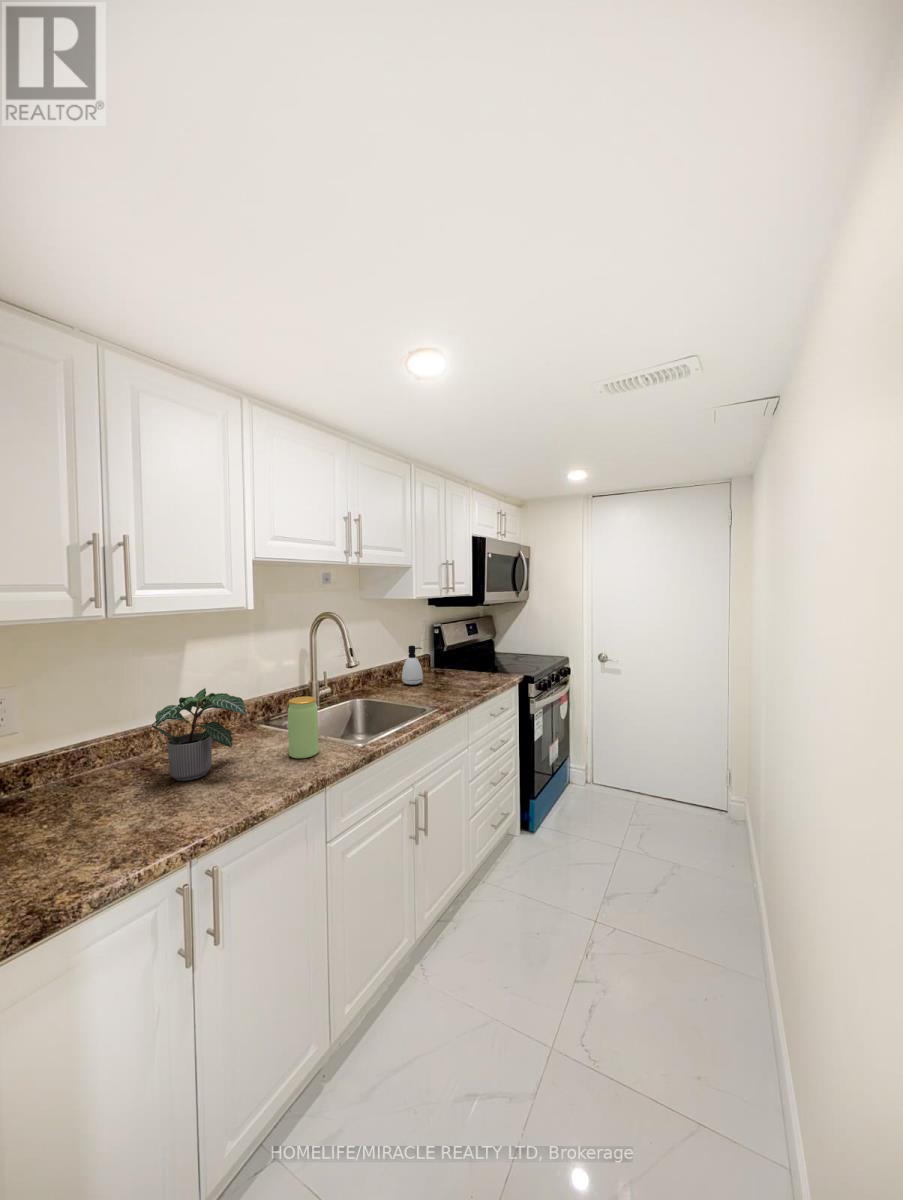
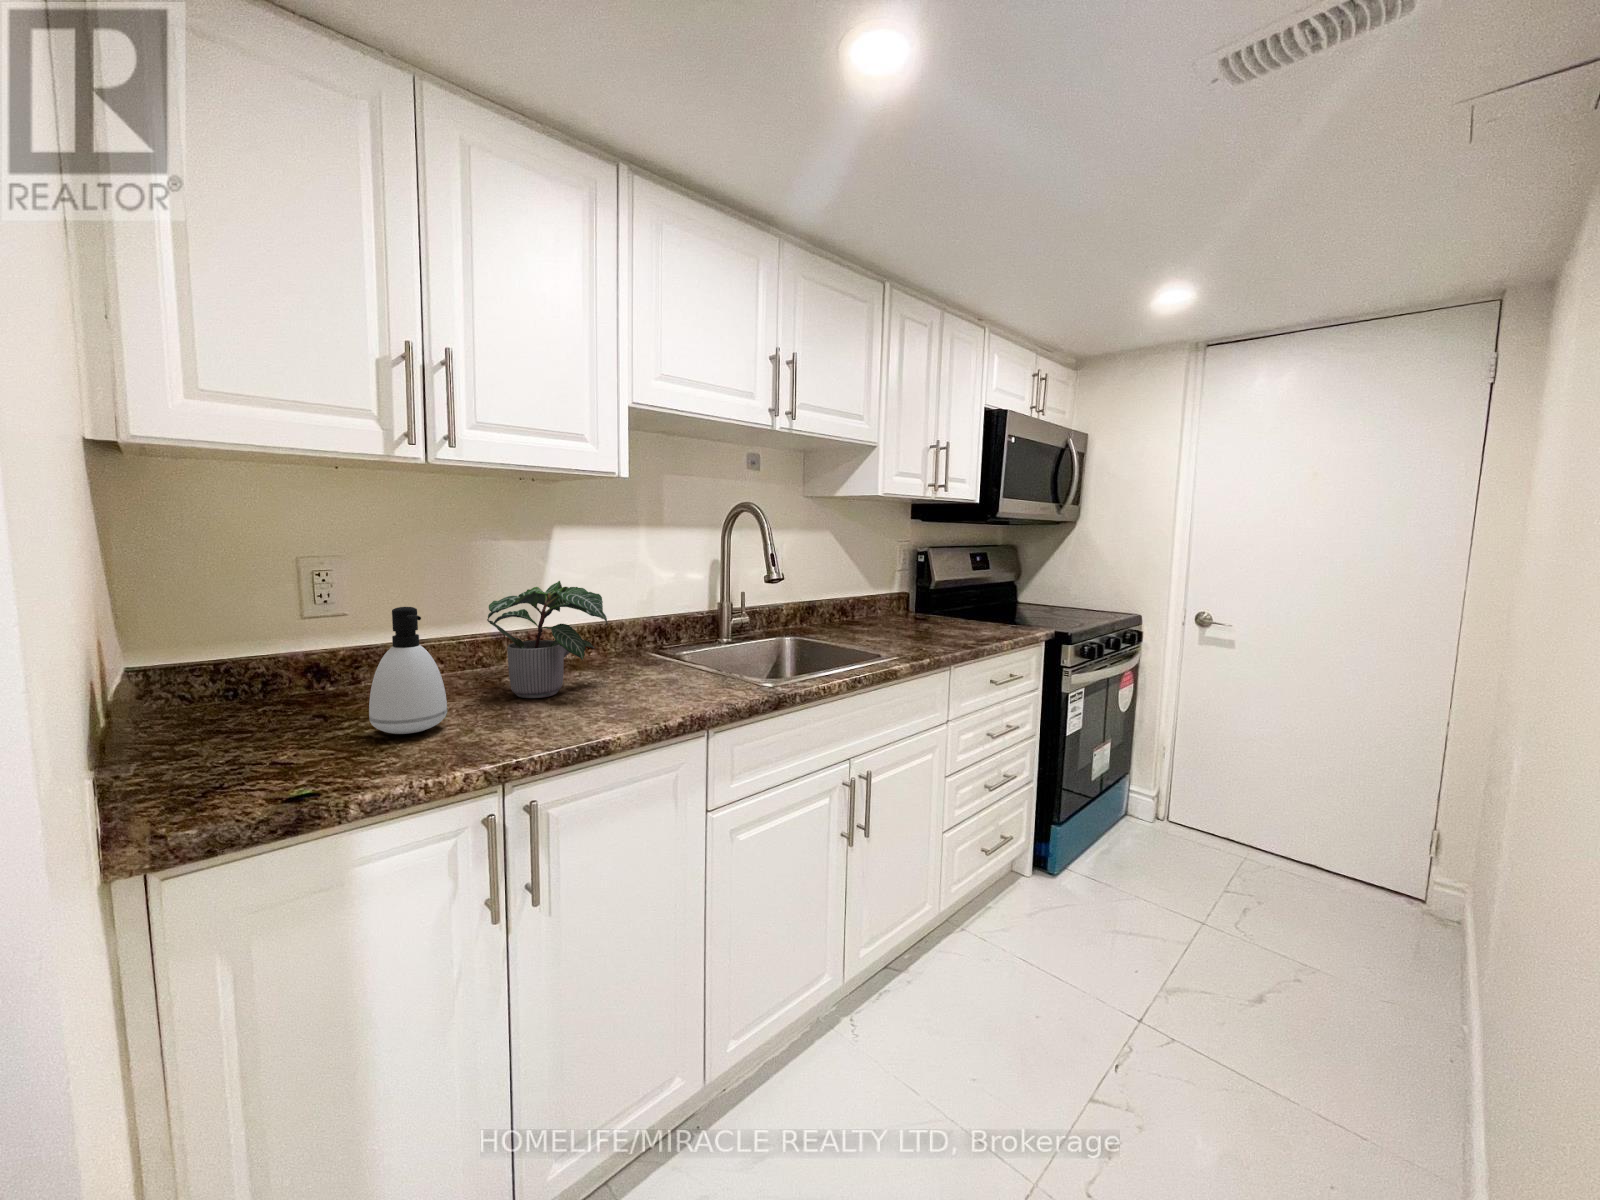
soap dispenser: present [402,646,423,685] -> present [369,607,447,734]
jar: present [288,696,319,758] -> none [667,607,708,691]

